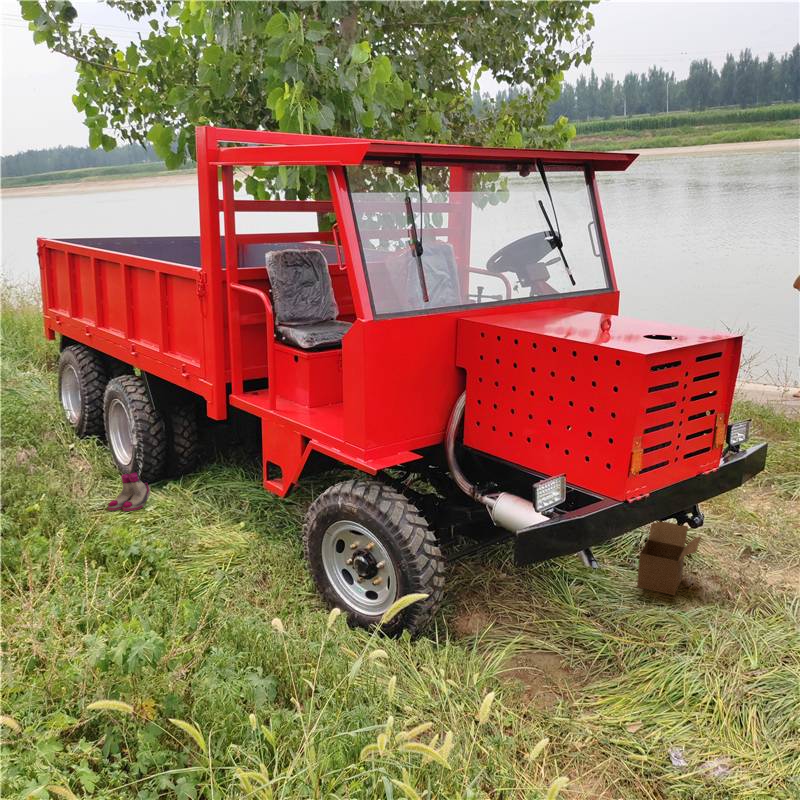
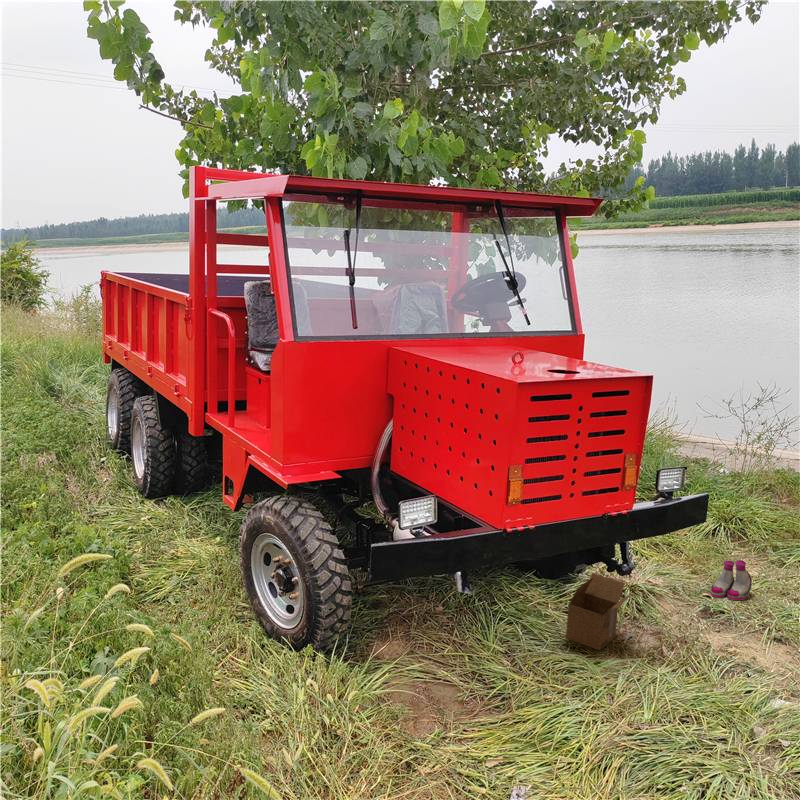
boots: present [108,472,151,511] -> present [710,560,752,600]

